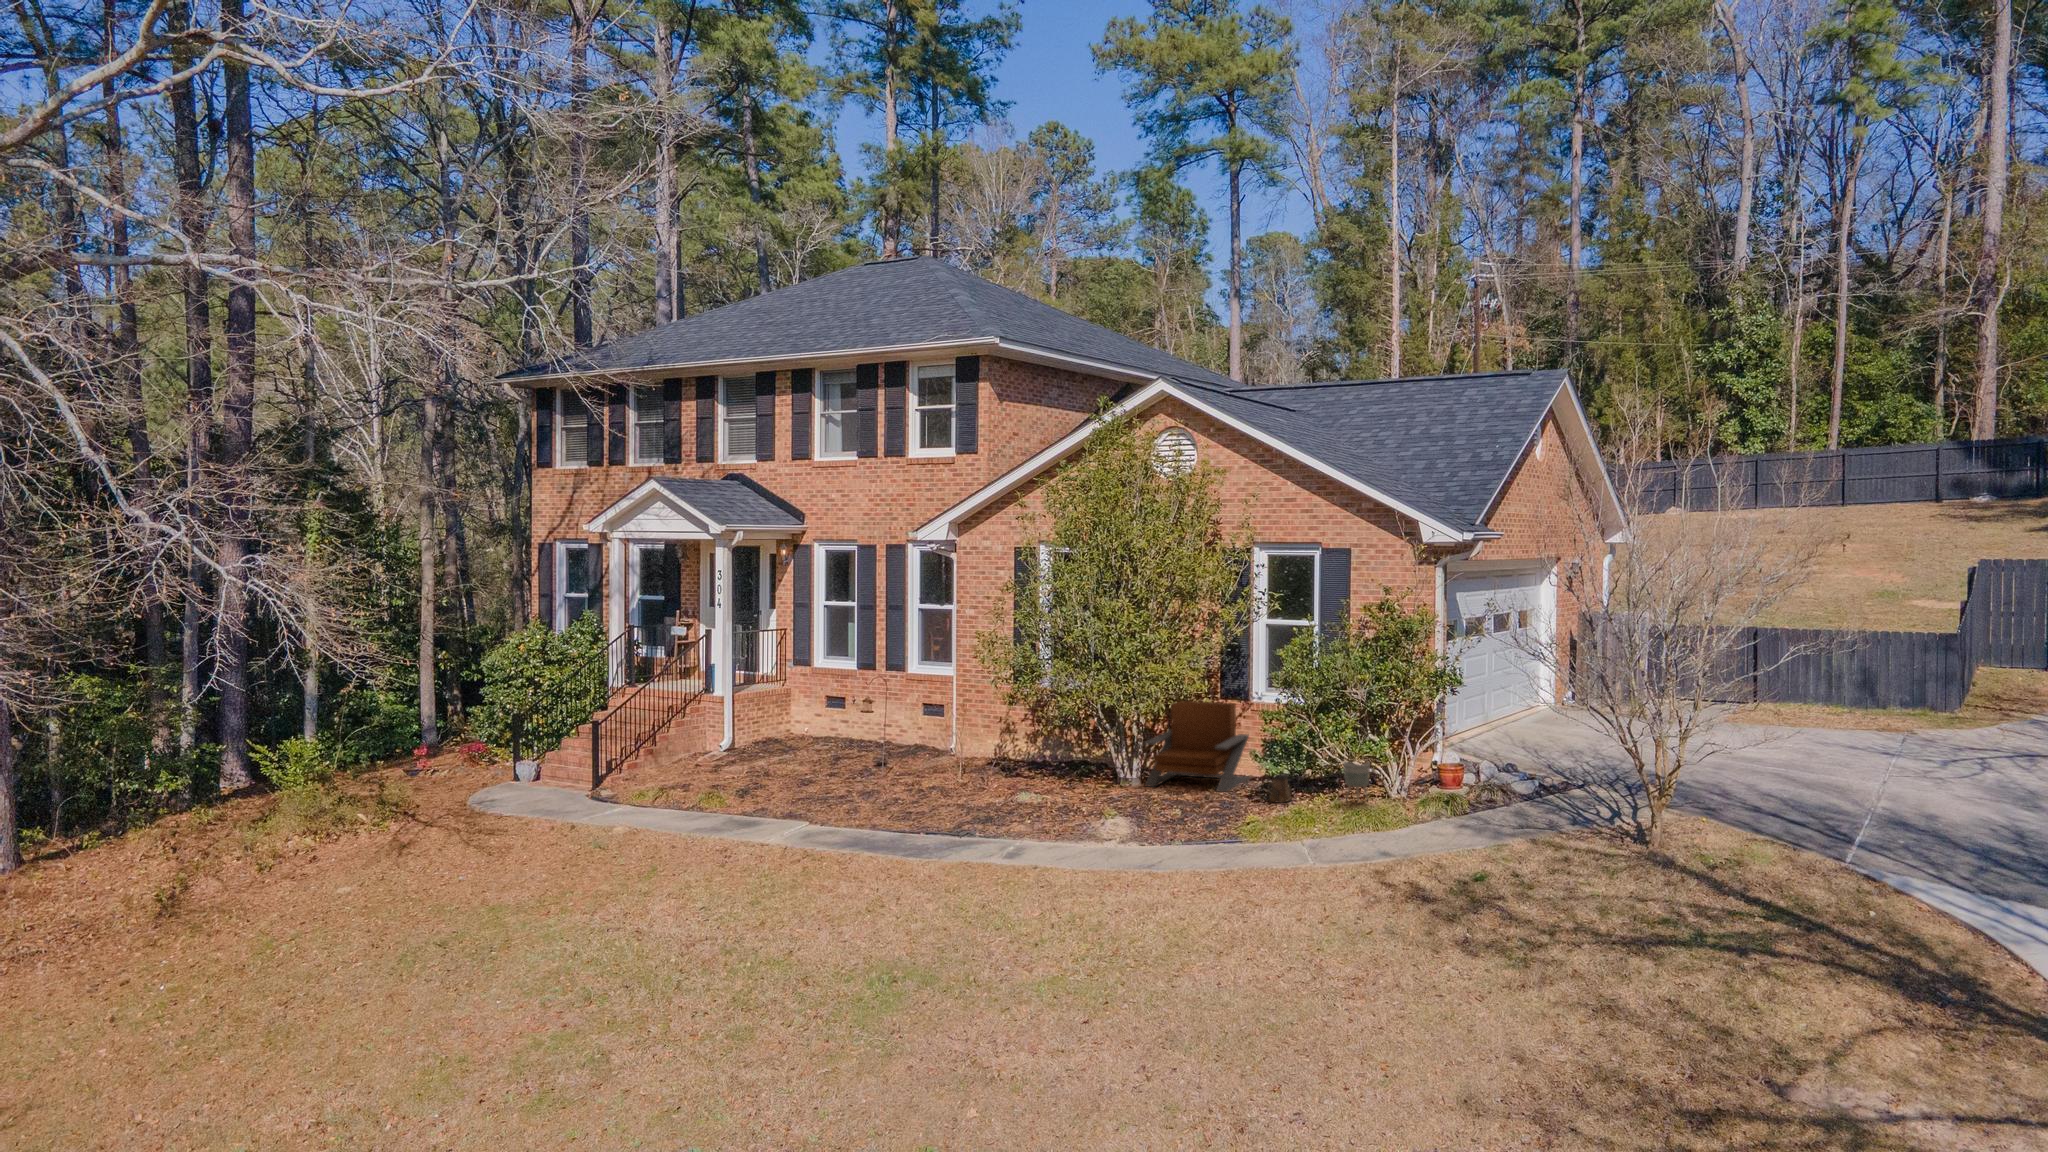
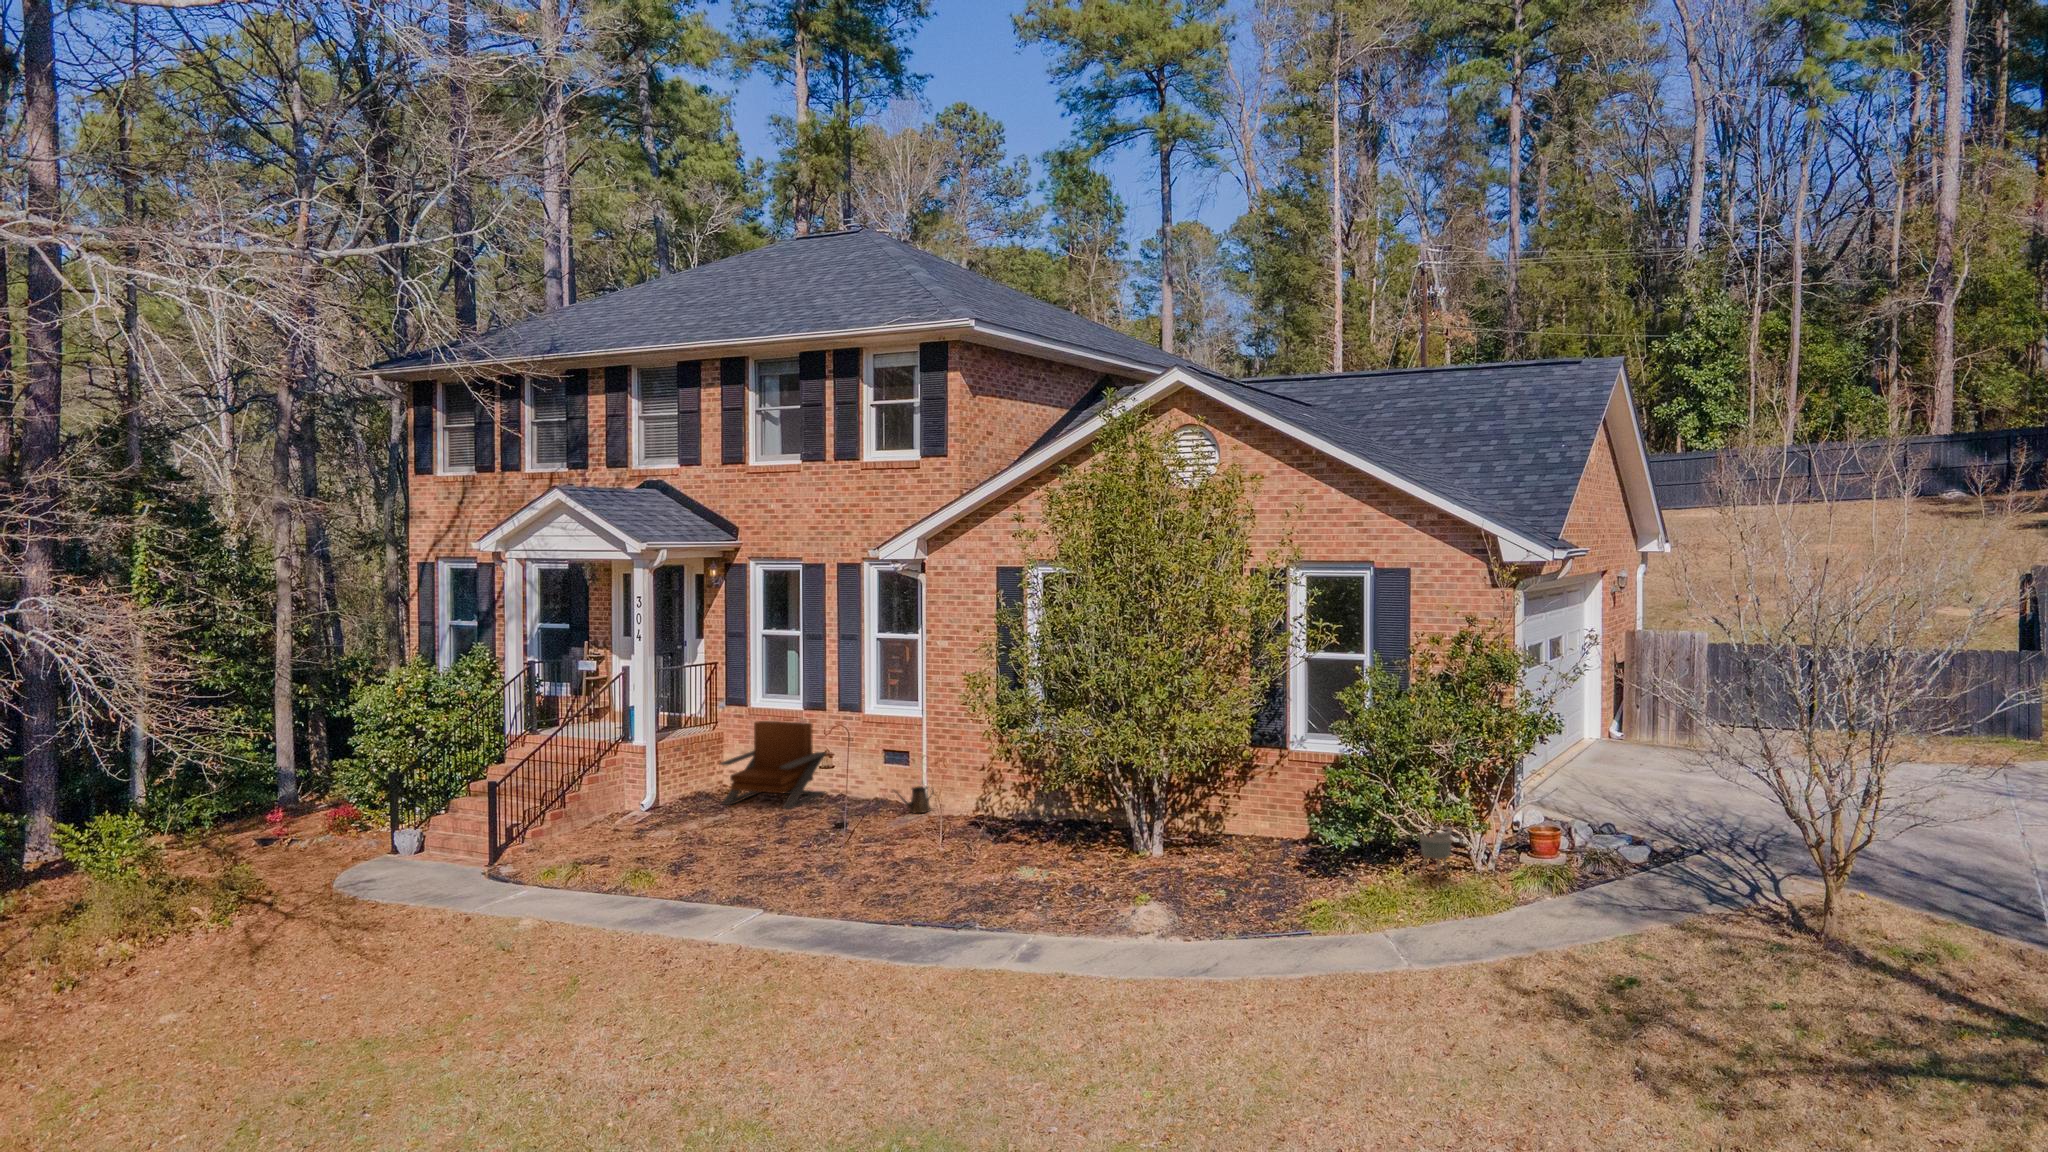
lounge chair: present [1144,701,1249,792] -> present [721,721,825,809]
watering can: present [1268,774,1292,803] -> present [896,787,933,813]

